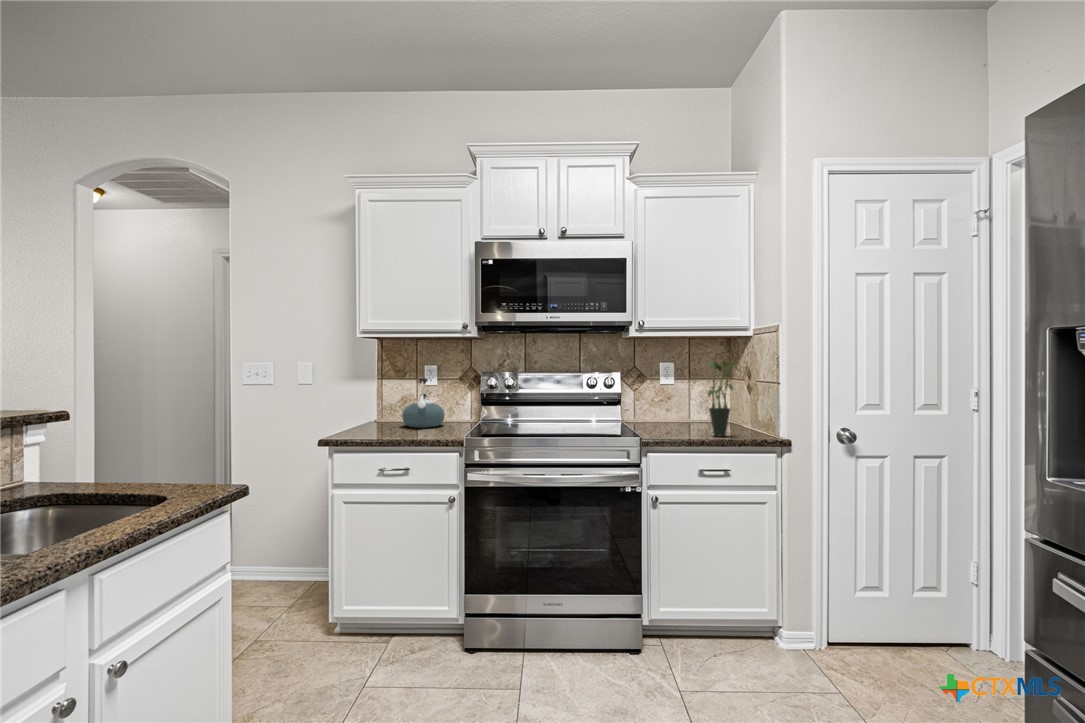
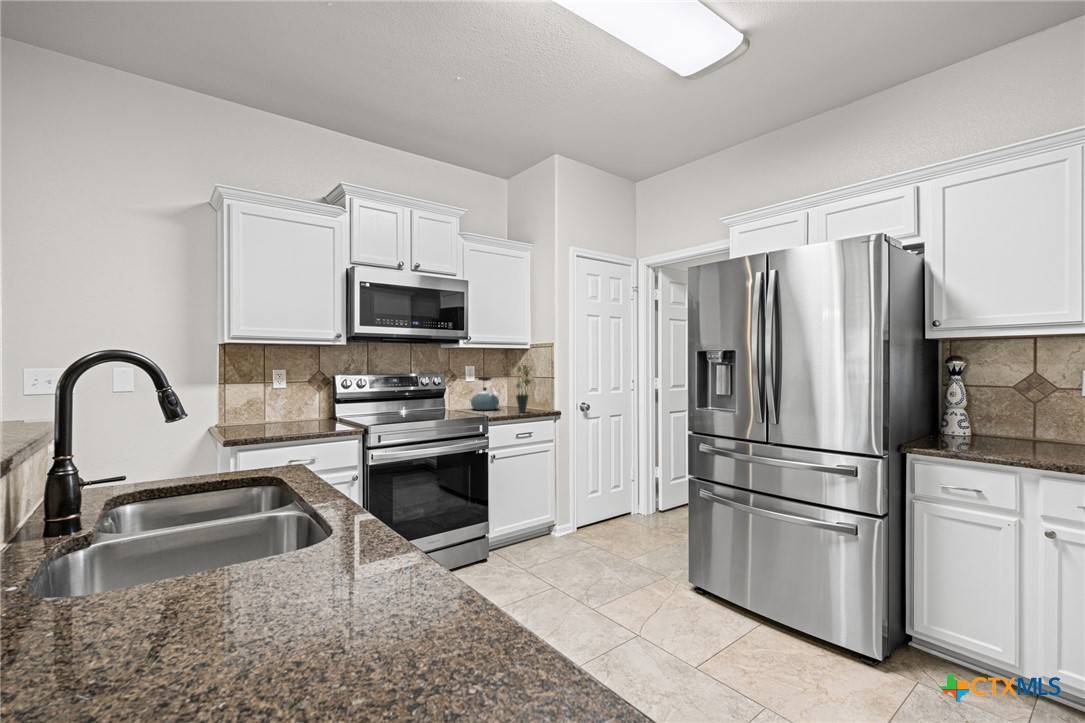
kettle: present [402,378,444,428] -> present [471,377,499,410]

